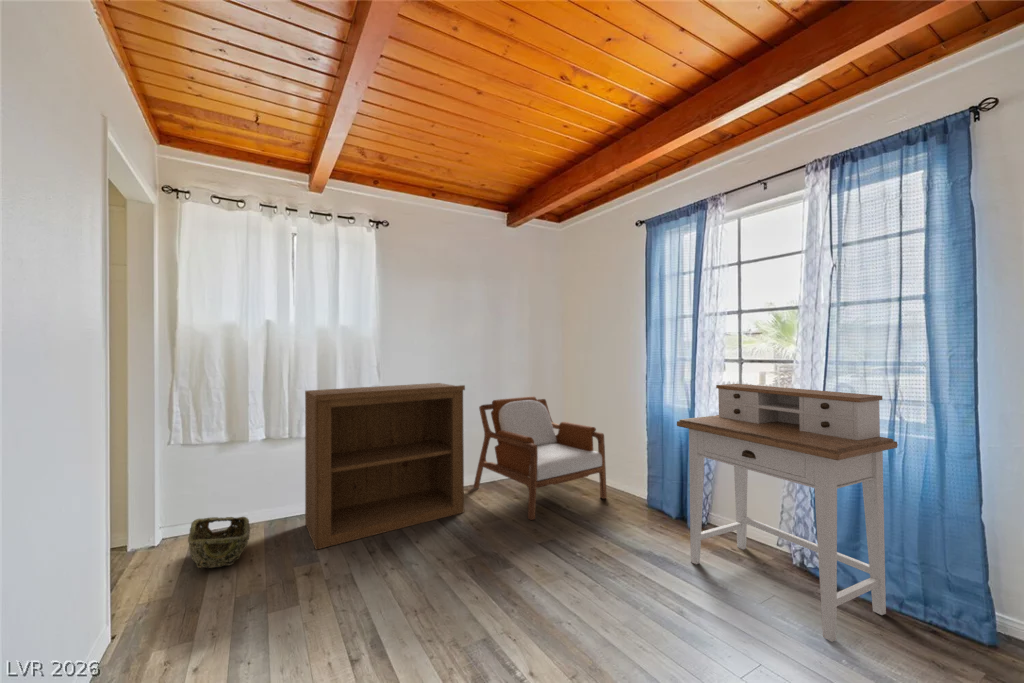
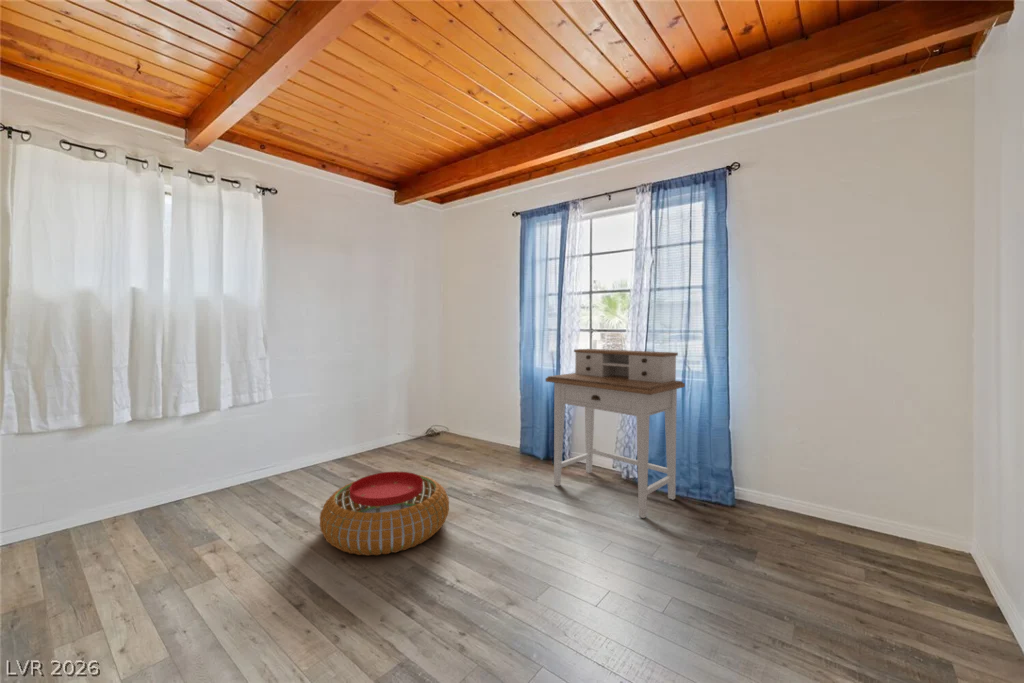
bookshelf: present [305,383,465,549] -> none [183,354,361,518]
armchair: present [474,397,607,520] -> none [365,367,487,471]
woven basket: present [188,517,250,568] -> none [44,496,128,550]
pouf: none [407,525,551,633] -> present [320,471,449,555]

